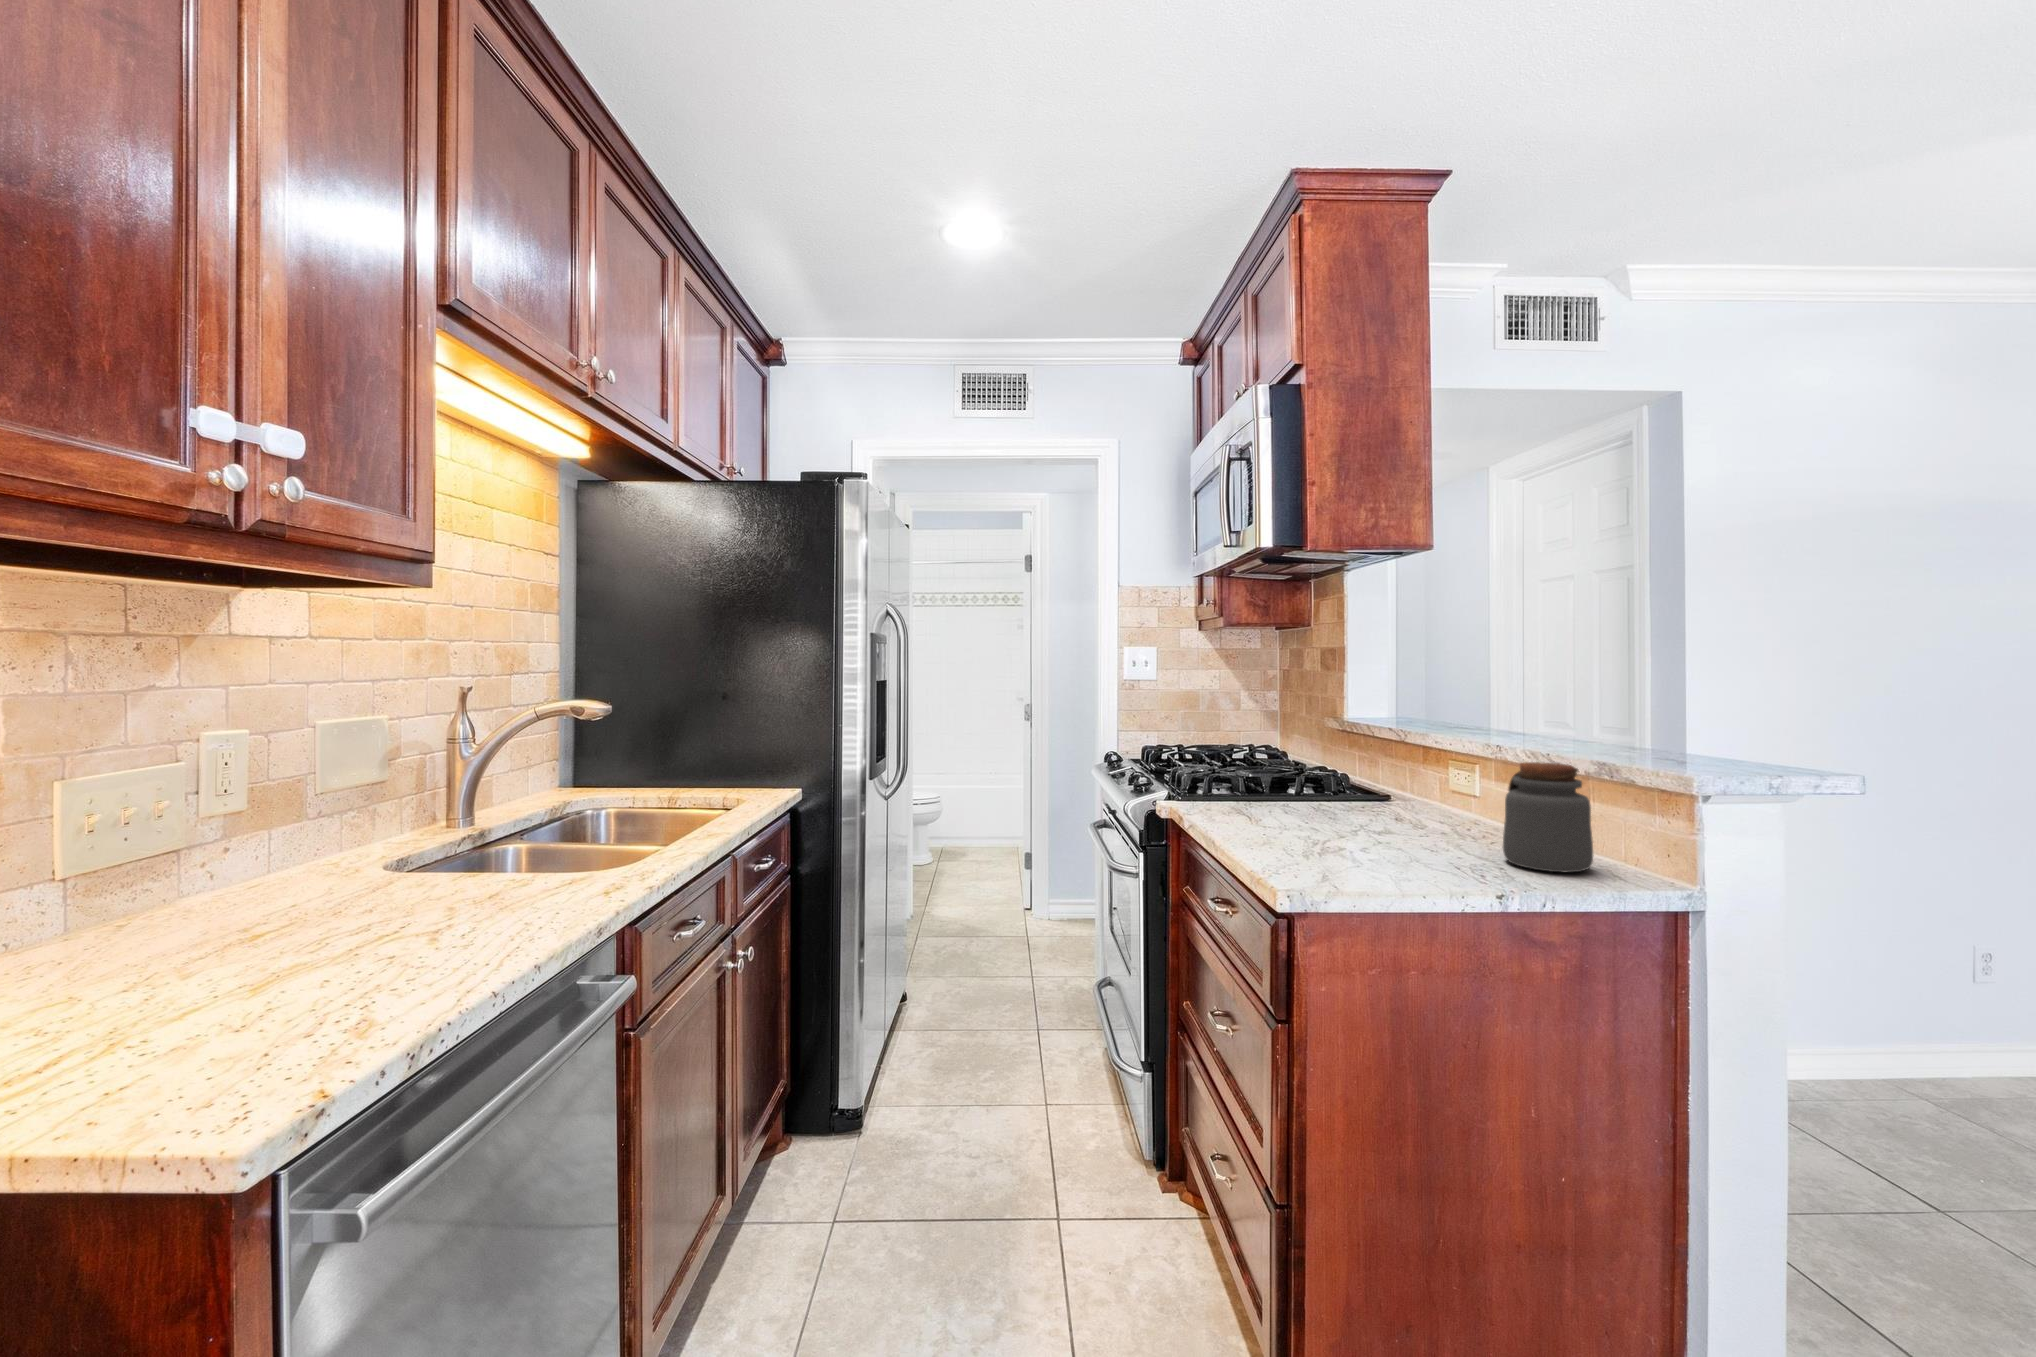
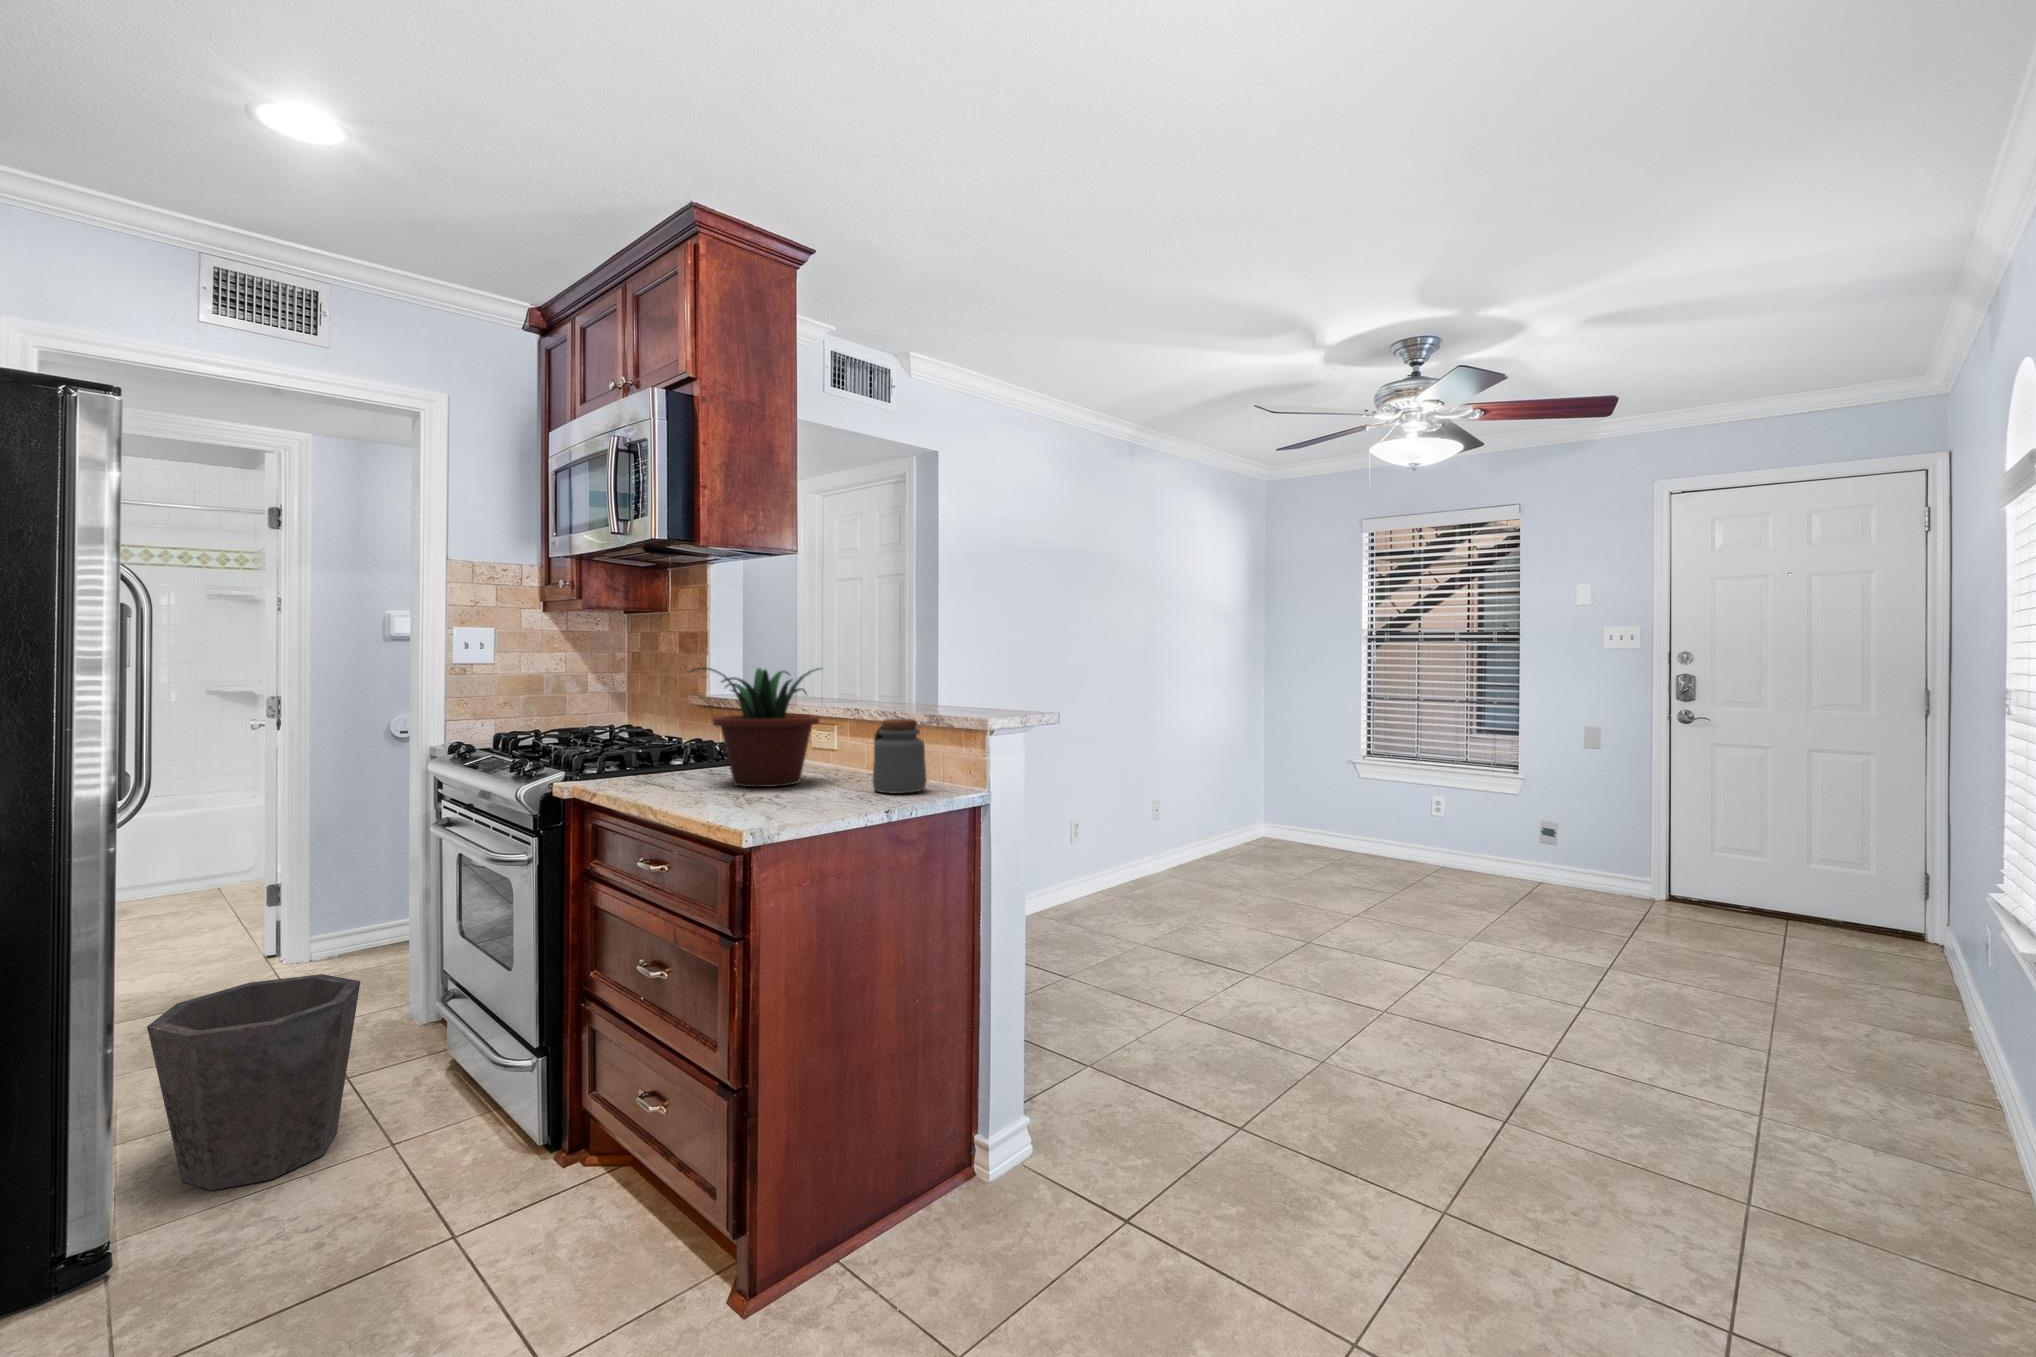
potted plant: none [1275,687,1449,834] -> present [689,668,820,787]
waste bin: none [902,924,1030,1089] -> present [147,974,360,1191]

